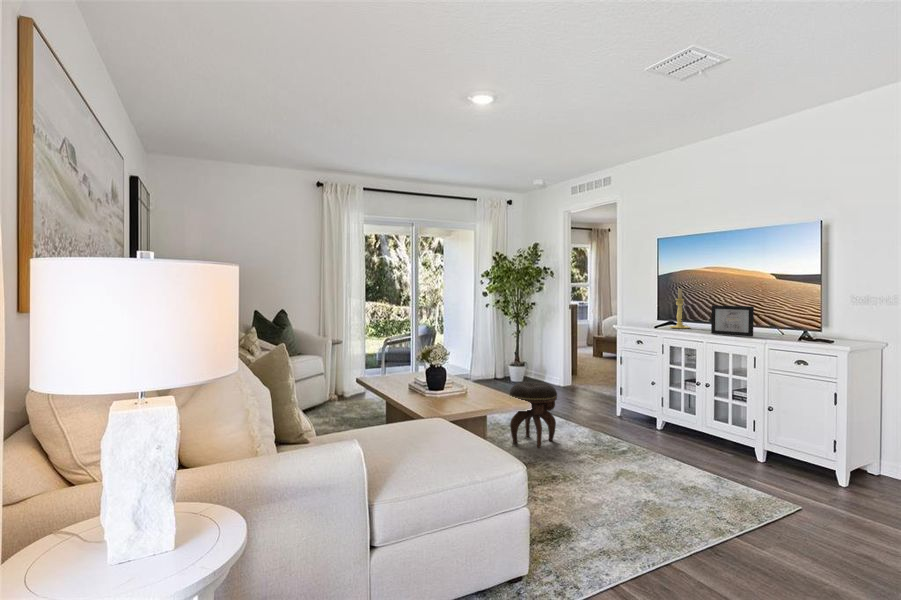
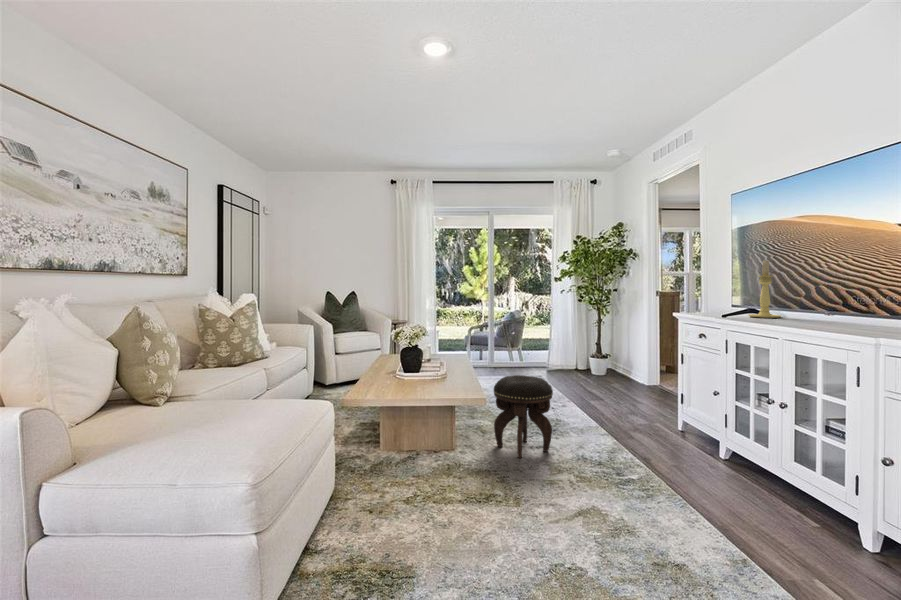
picture frame: present [711,305,754,336] -> none [798,280,875,331]

